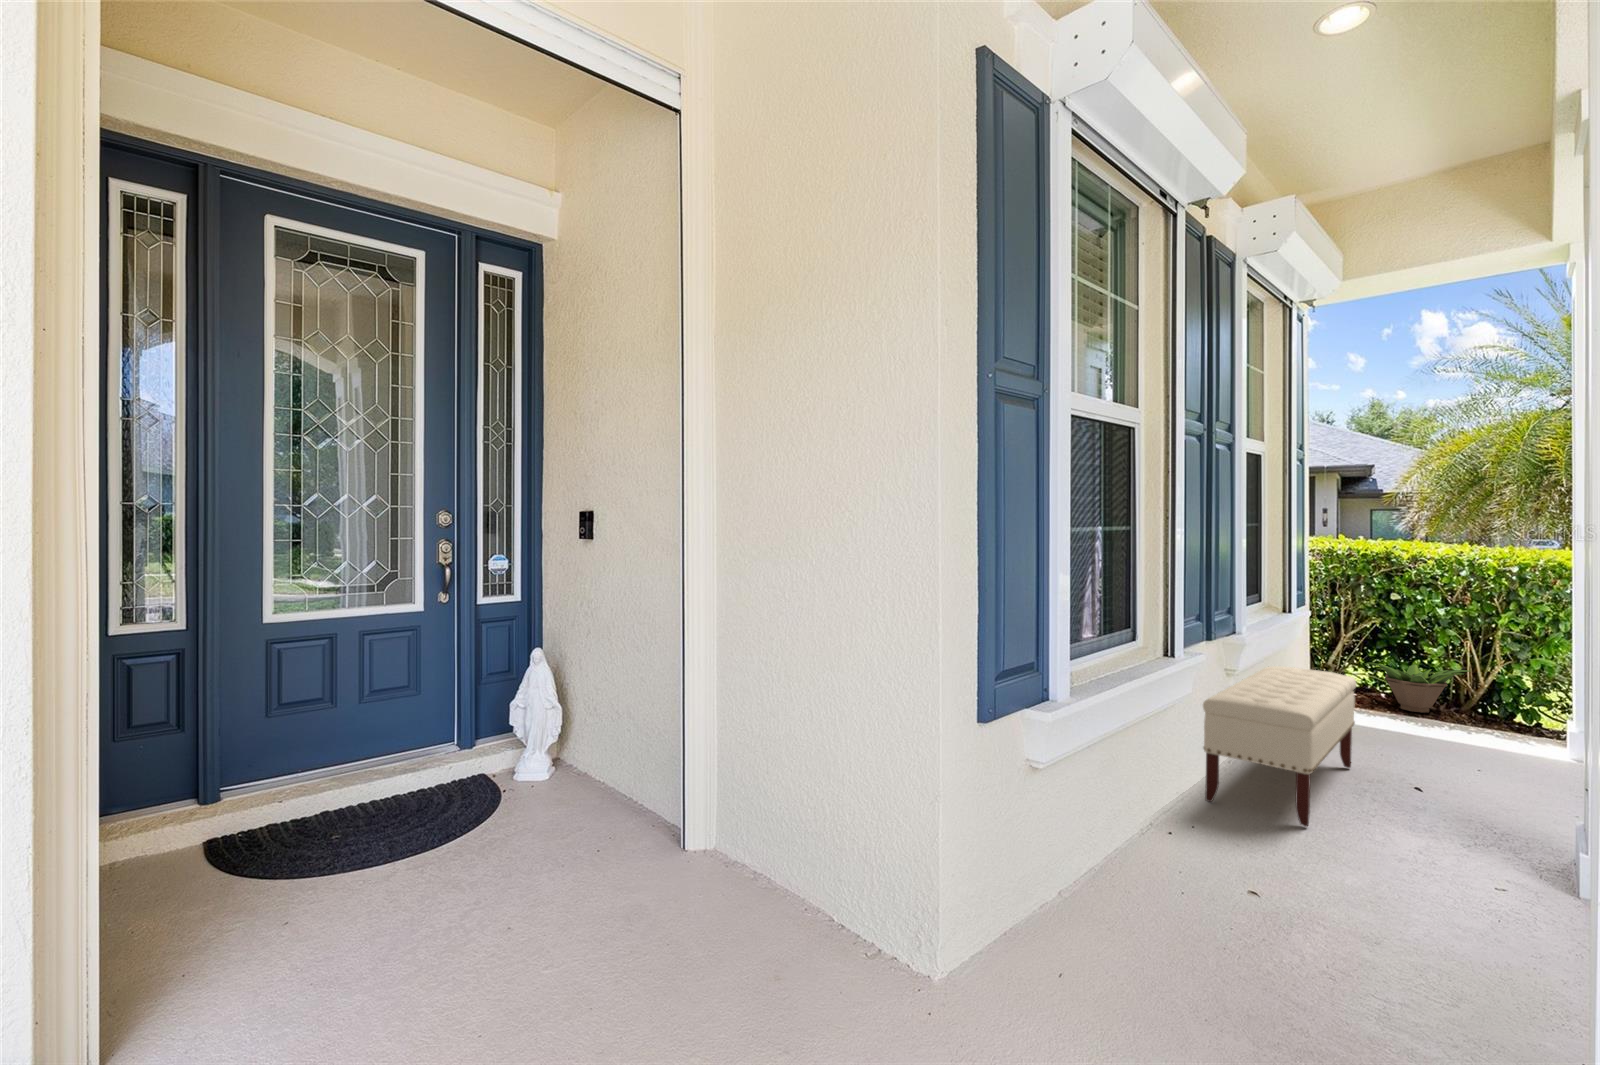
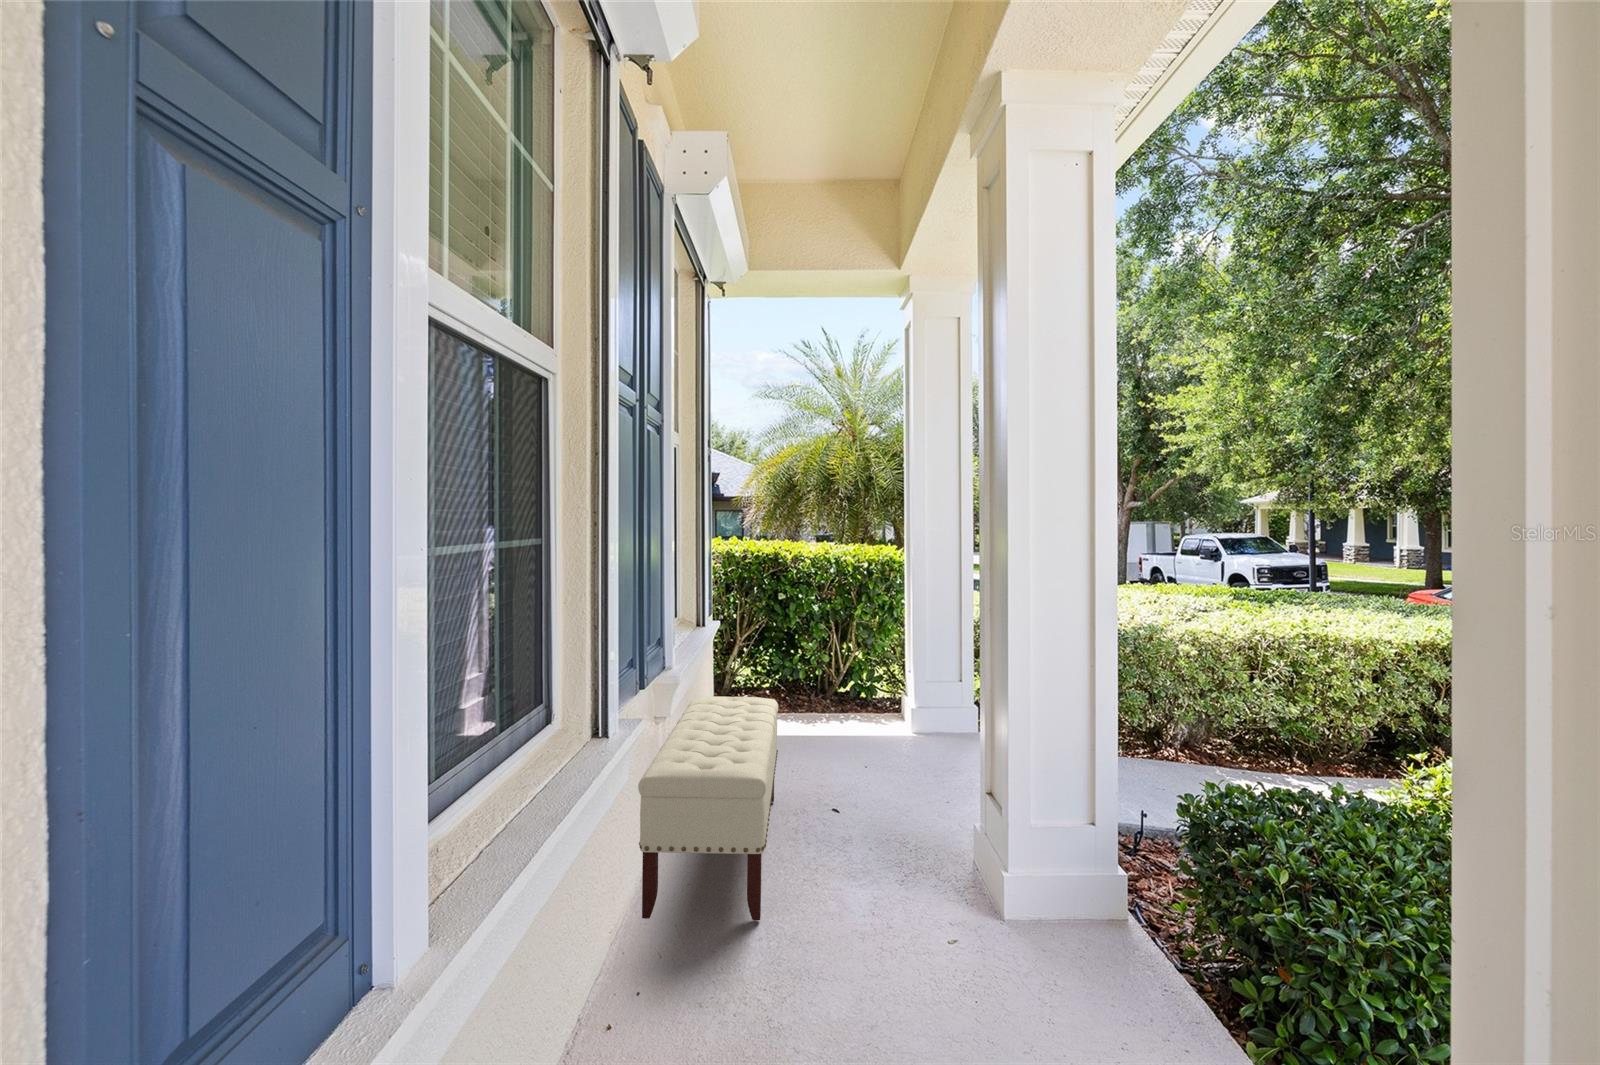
decorative plant: present [1365,662,1470,712] -> none [759,661,838,709]

